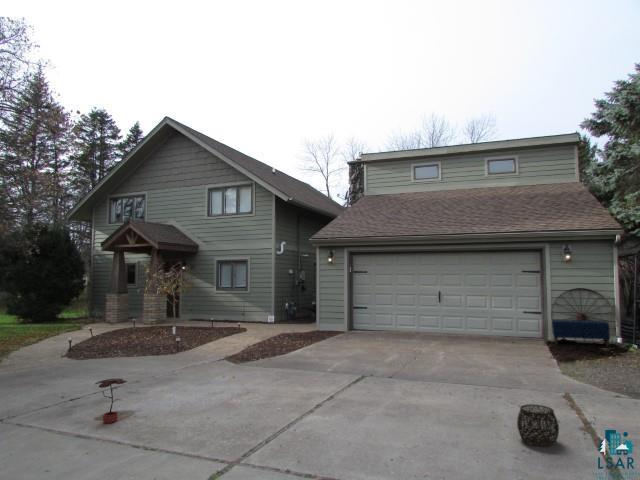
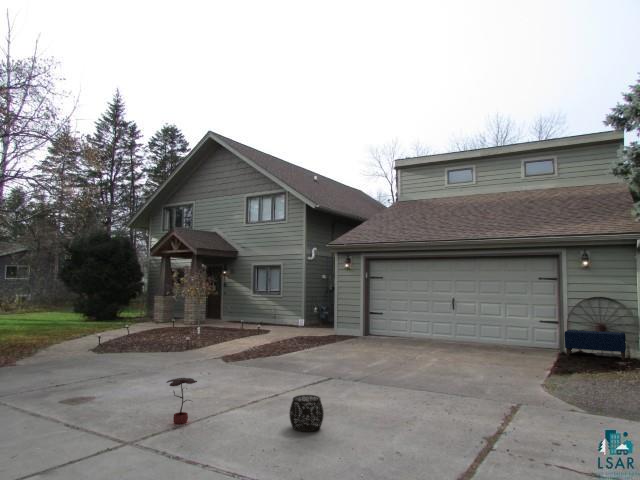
potted plant: present [95,379,127,423] -> present [167,378,197,424]
woven basket: present [517,404,559,447] -> present [290,395,324,432]

